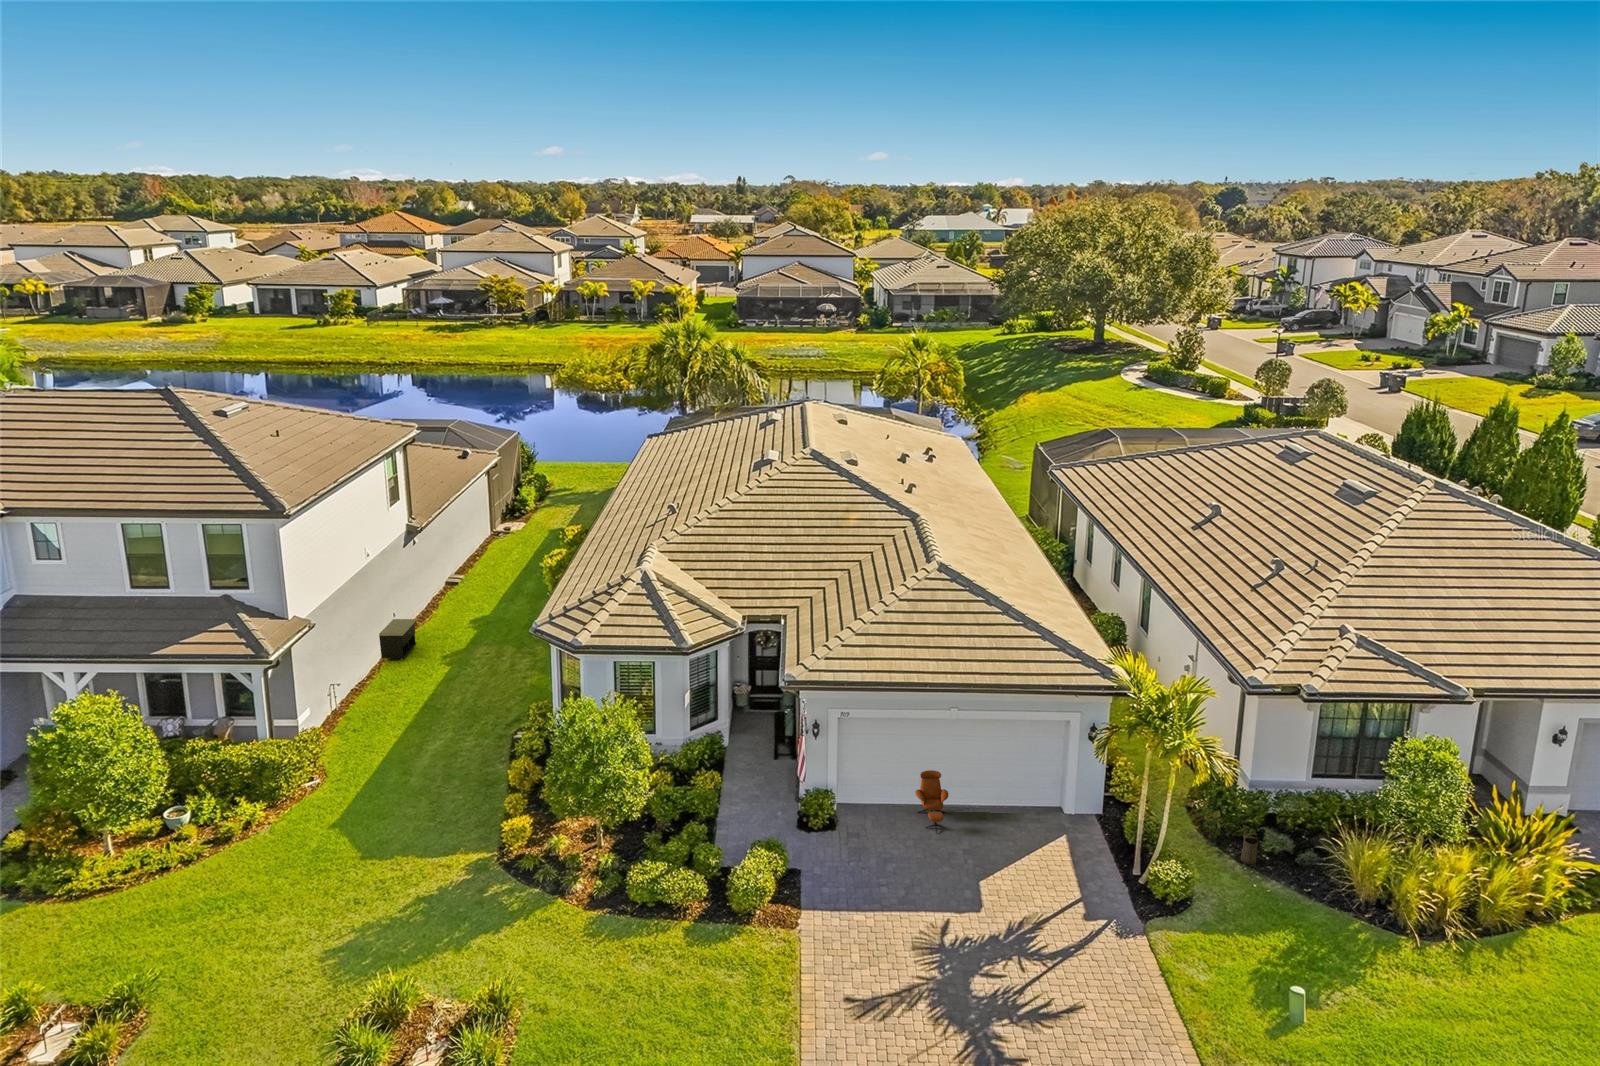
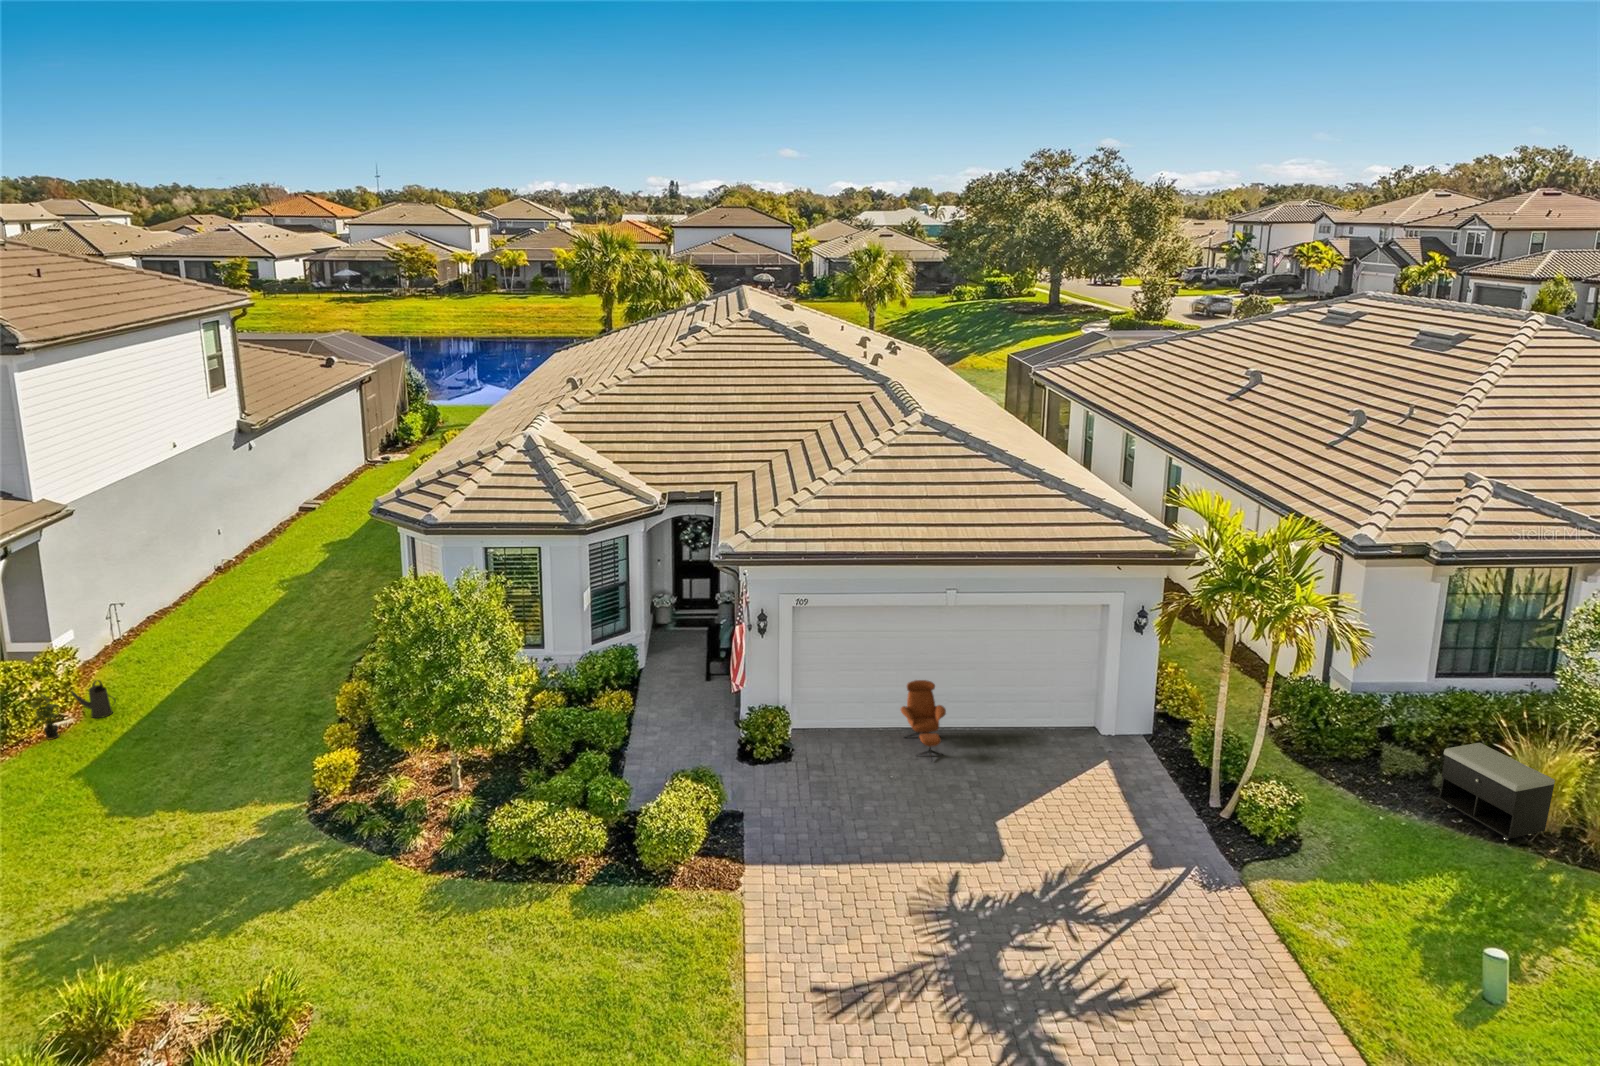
storage bench: present [379,619,417,660] -> present [1438,743,1555,840]
potted plant: present [1204,811,1222,845] -> present [31,691,59,740]
watering can: present [1240,825,1258,864] -> present [71,680,116,718]

